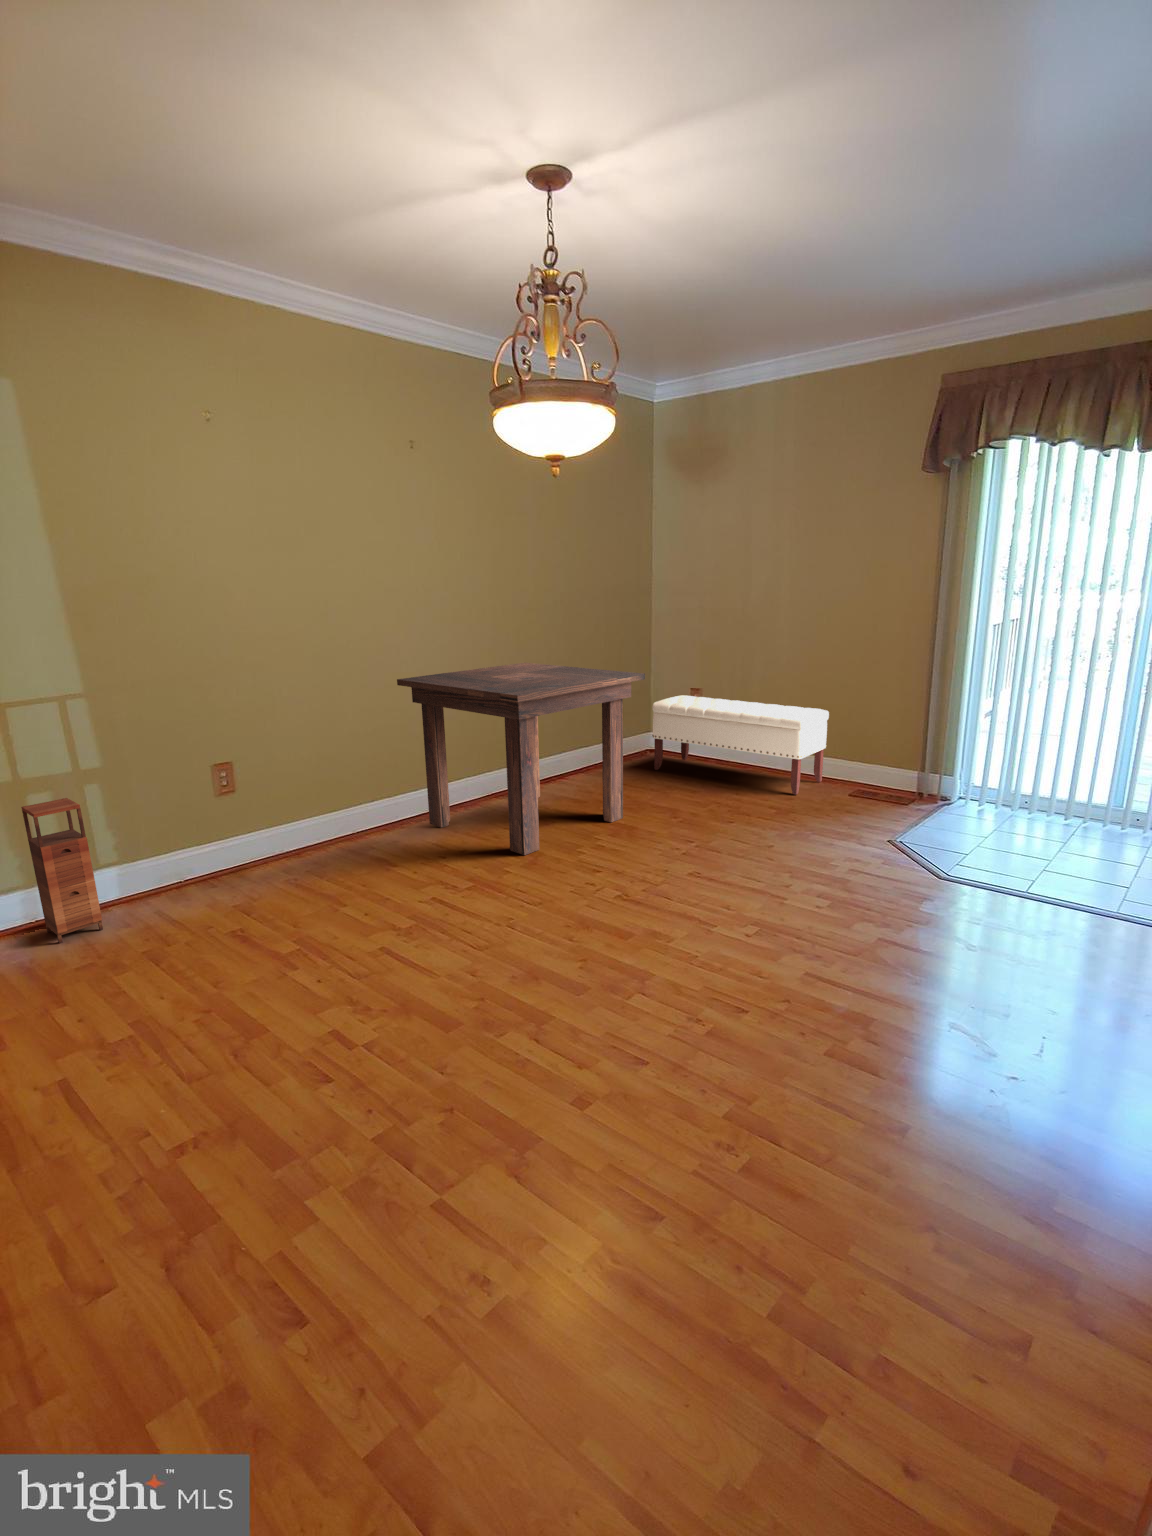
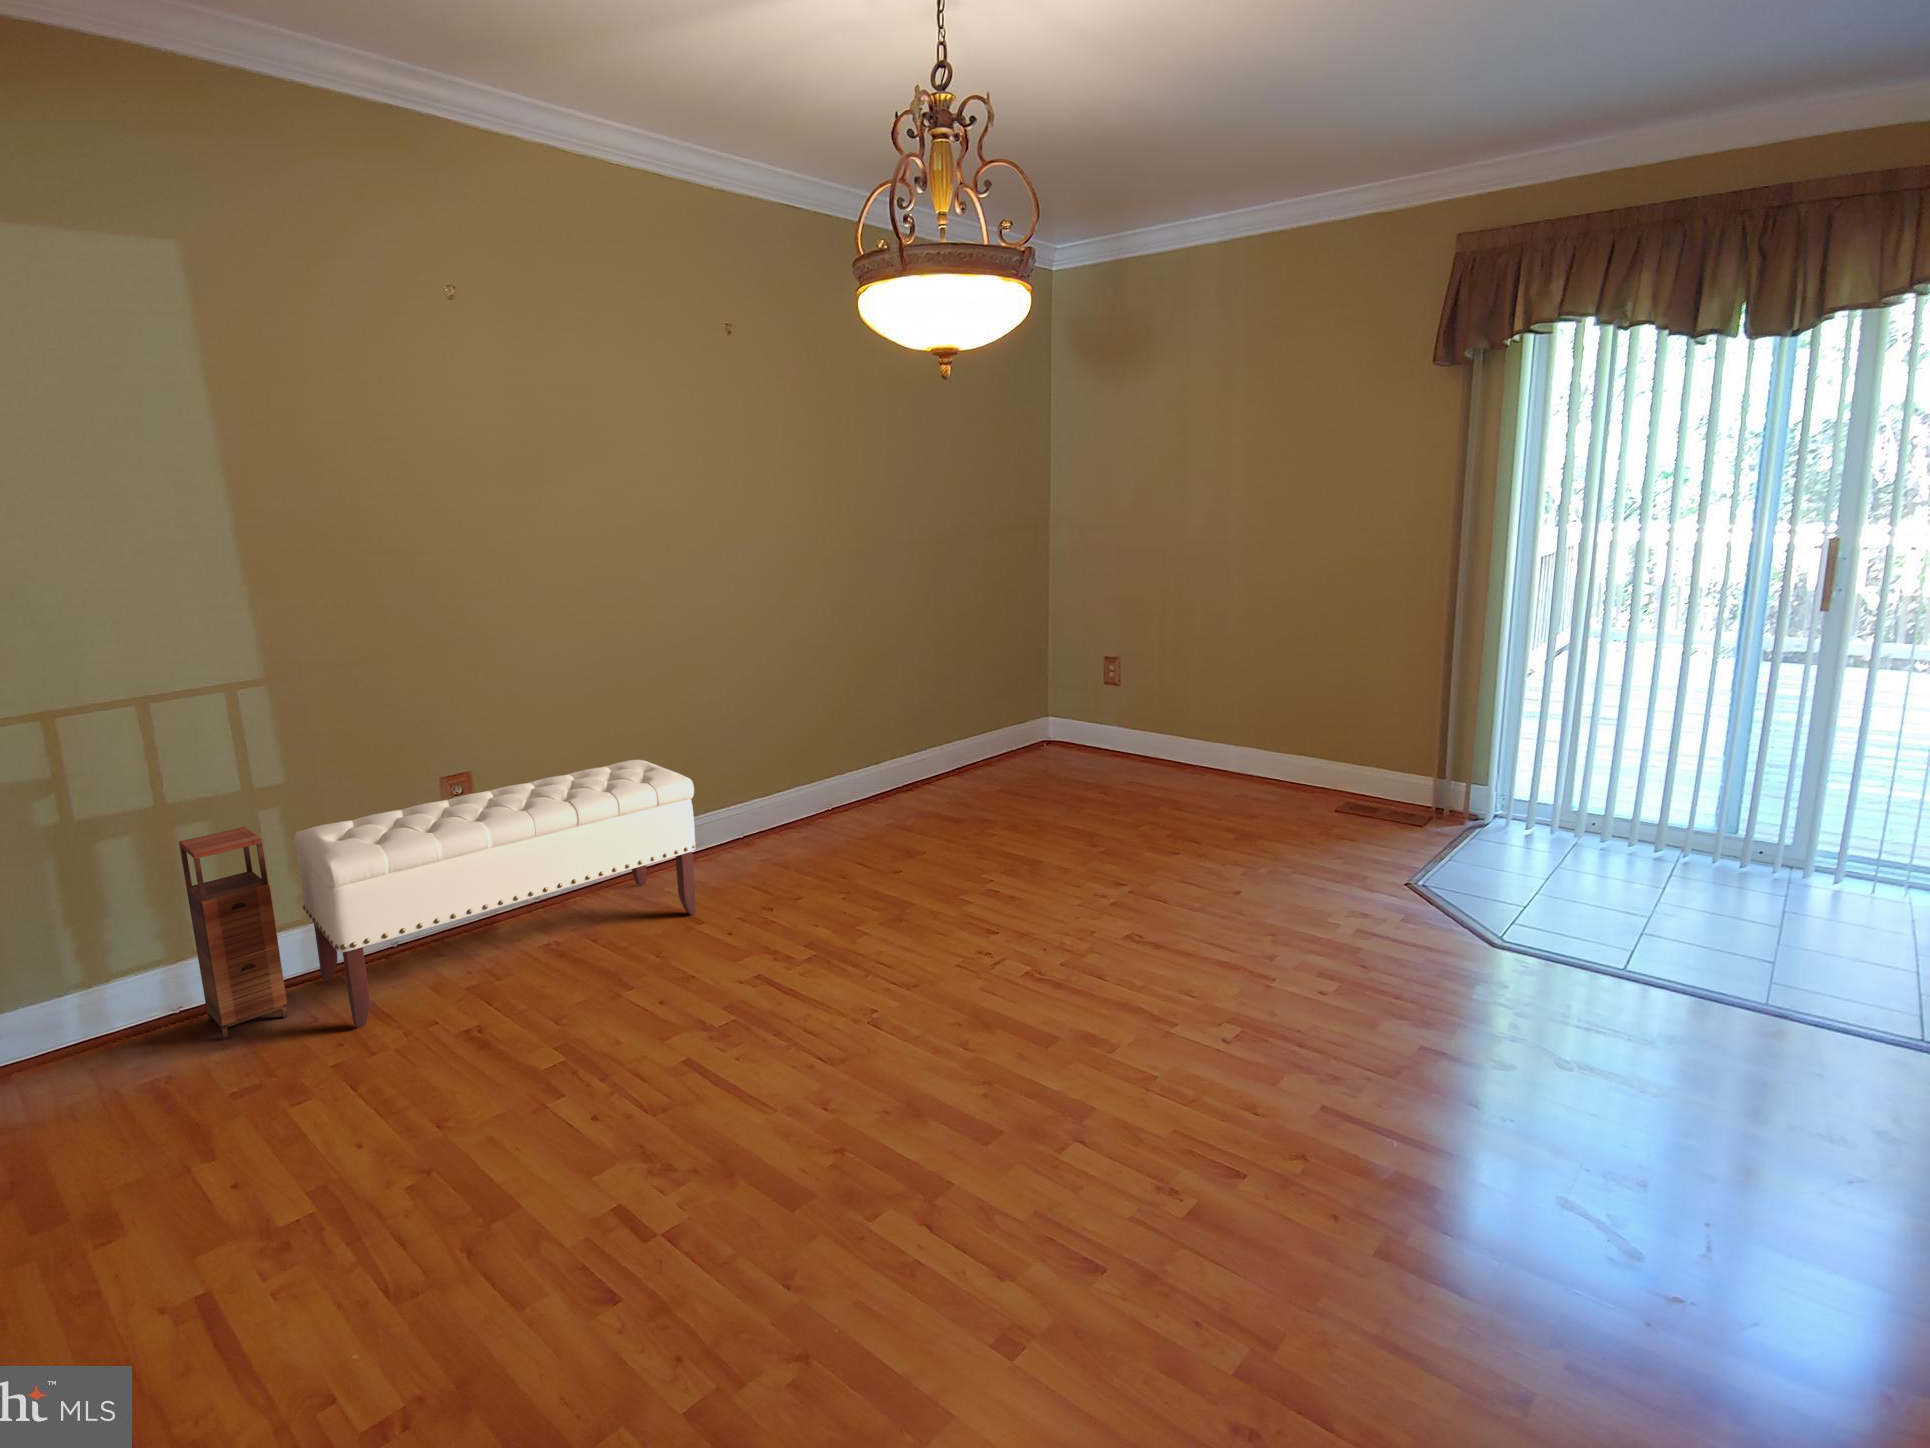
dining table: present [397,663,645,855] -> none [710,624,1053,901]
bench: present [652,695,829,795] -> present [294,760,696,1027]

